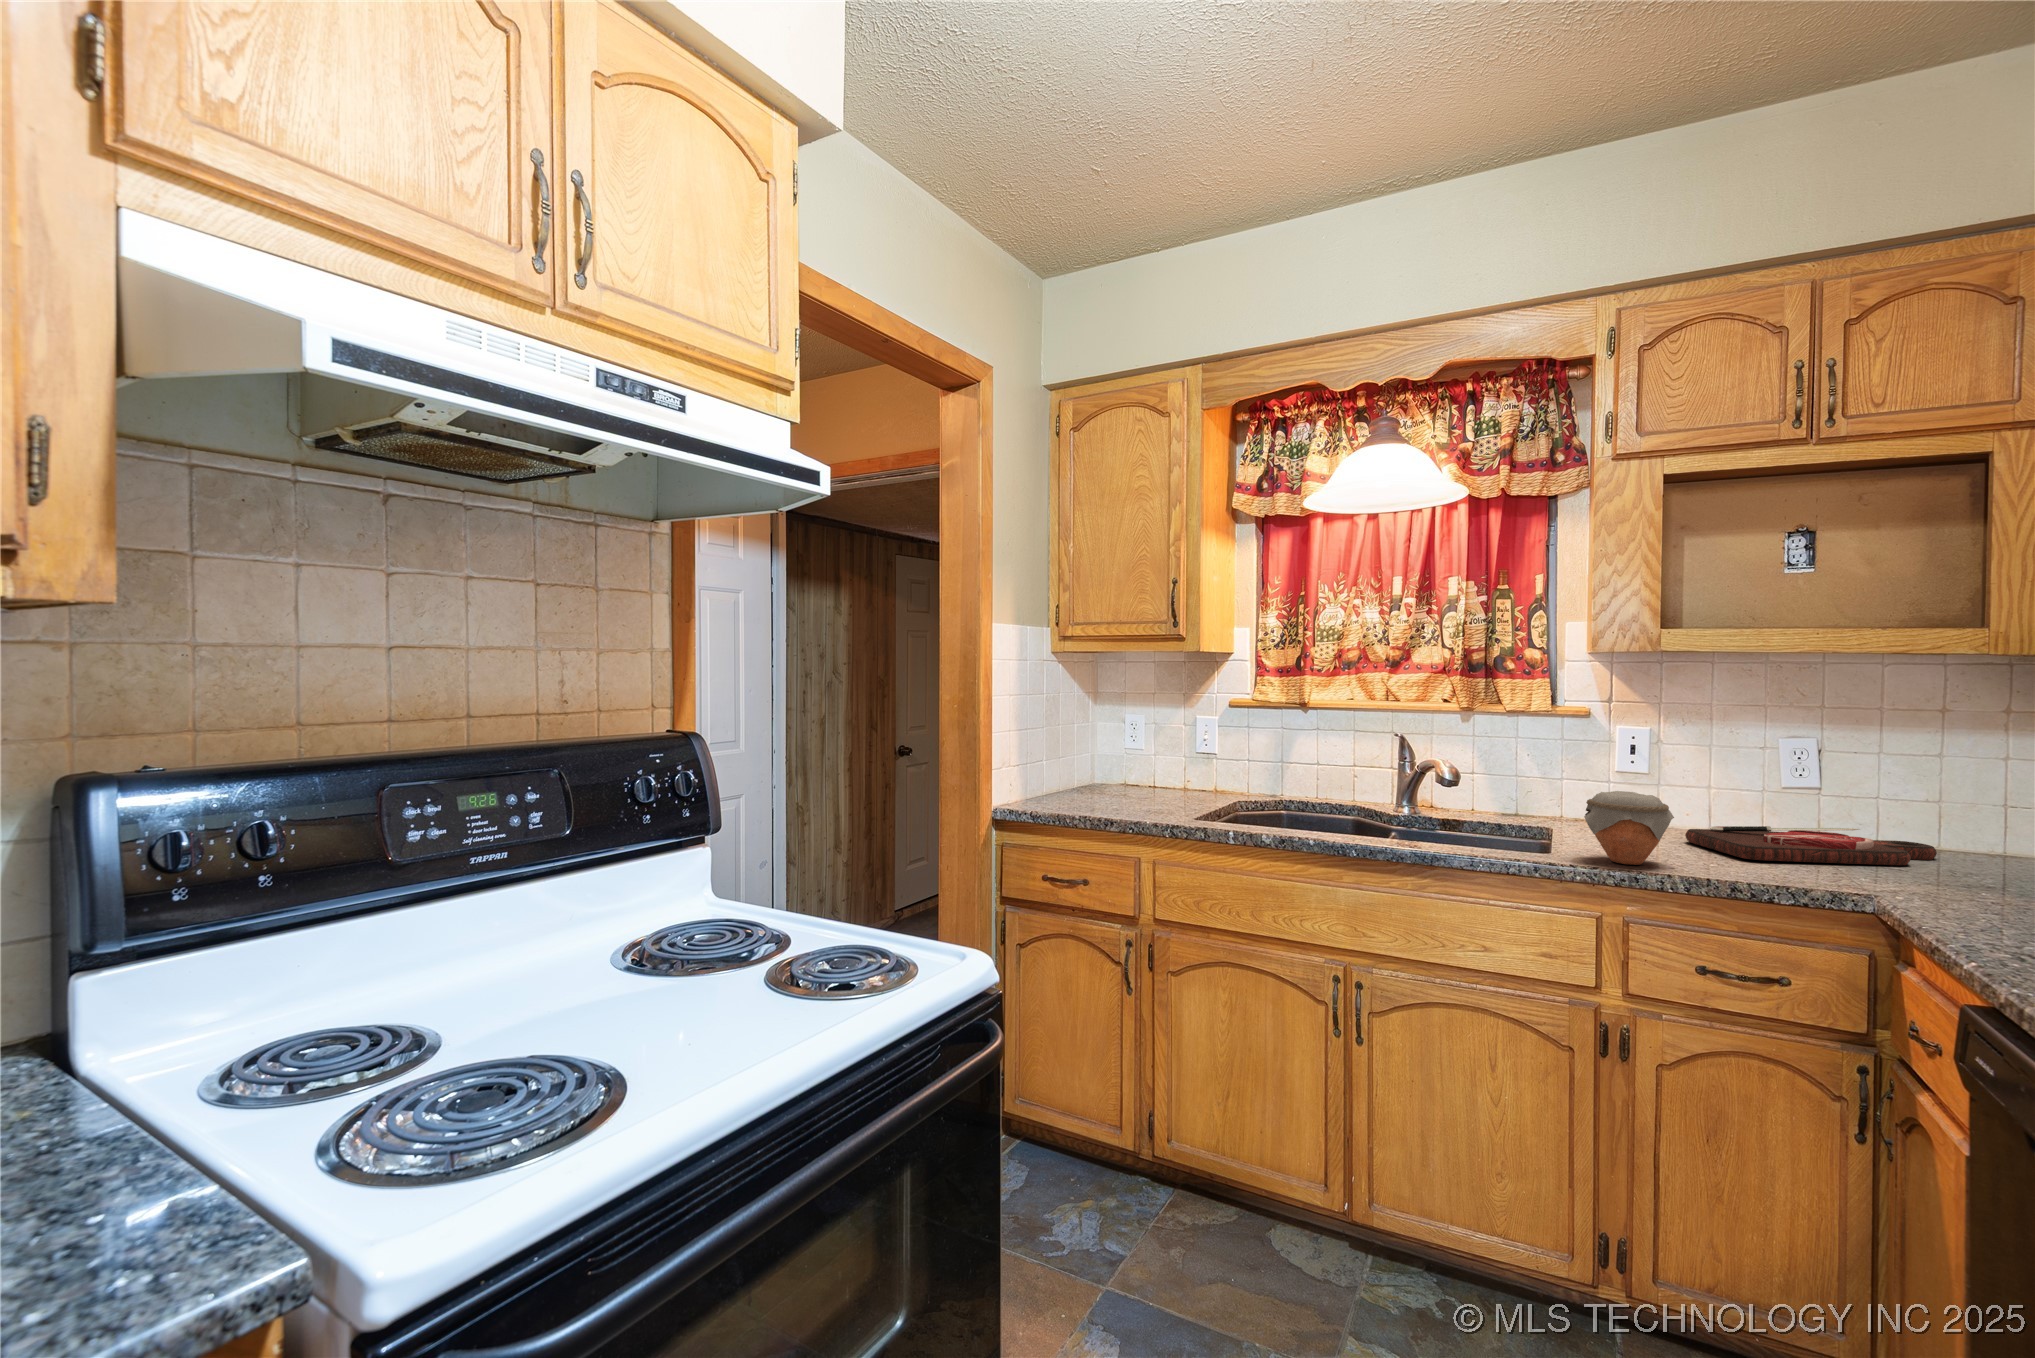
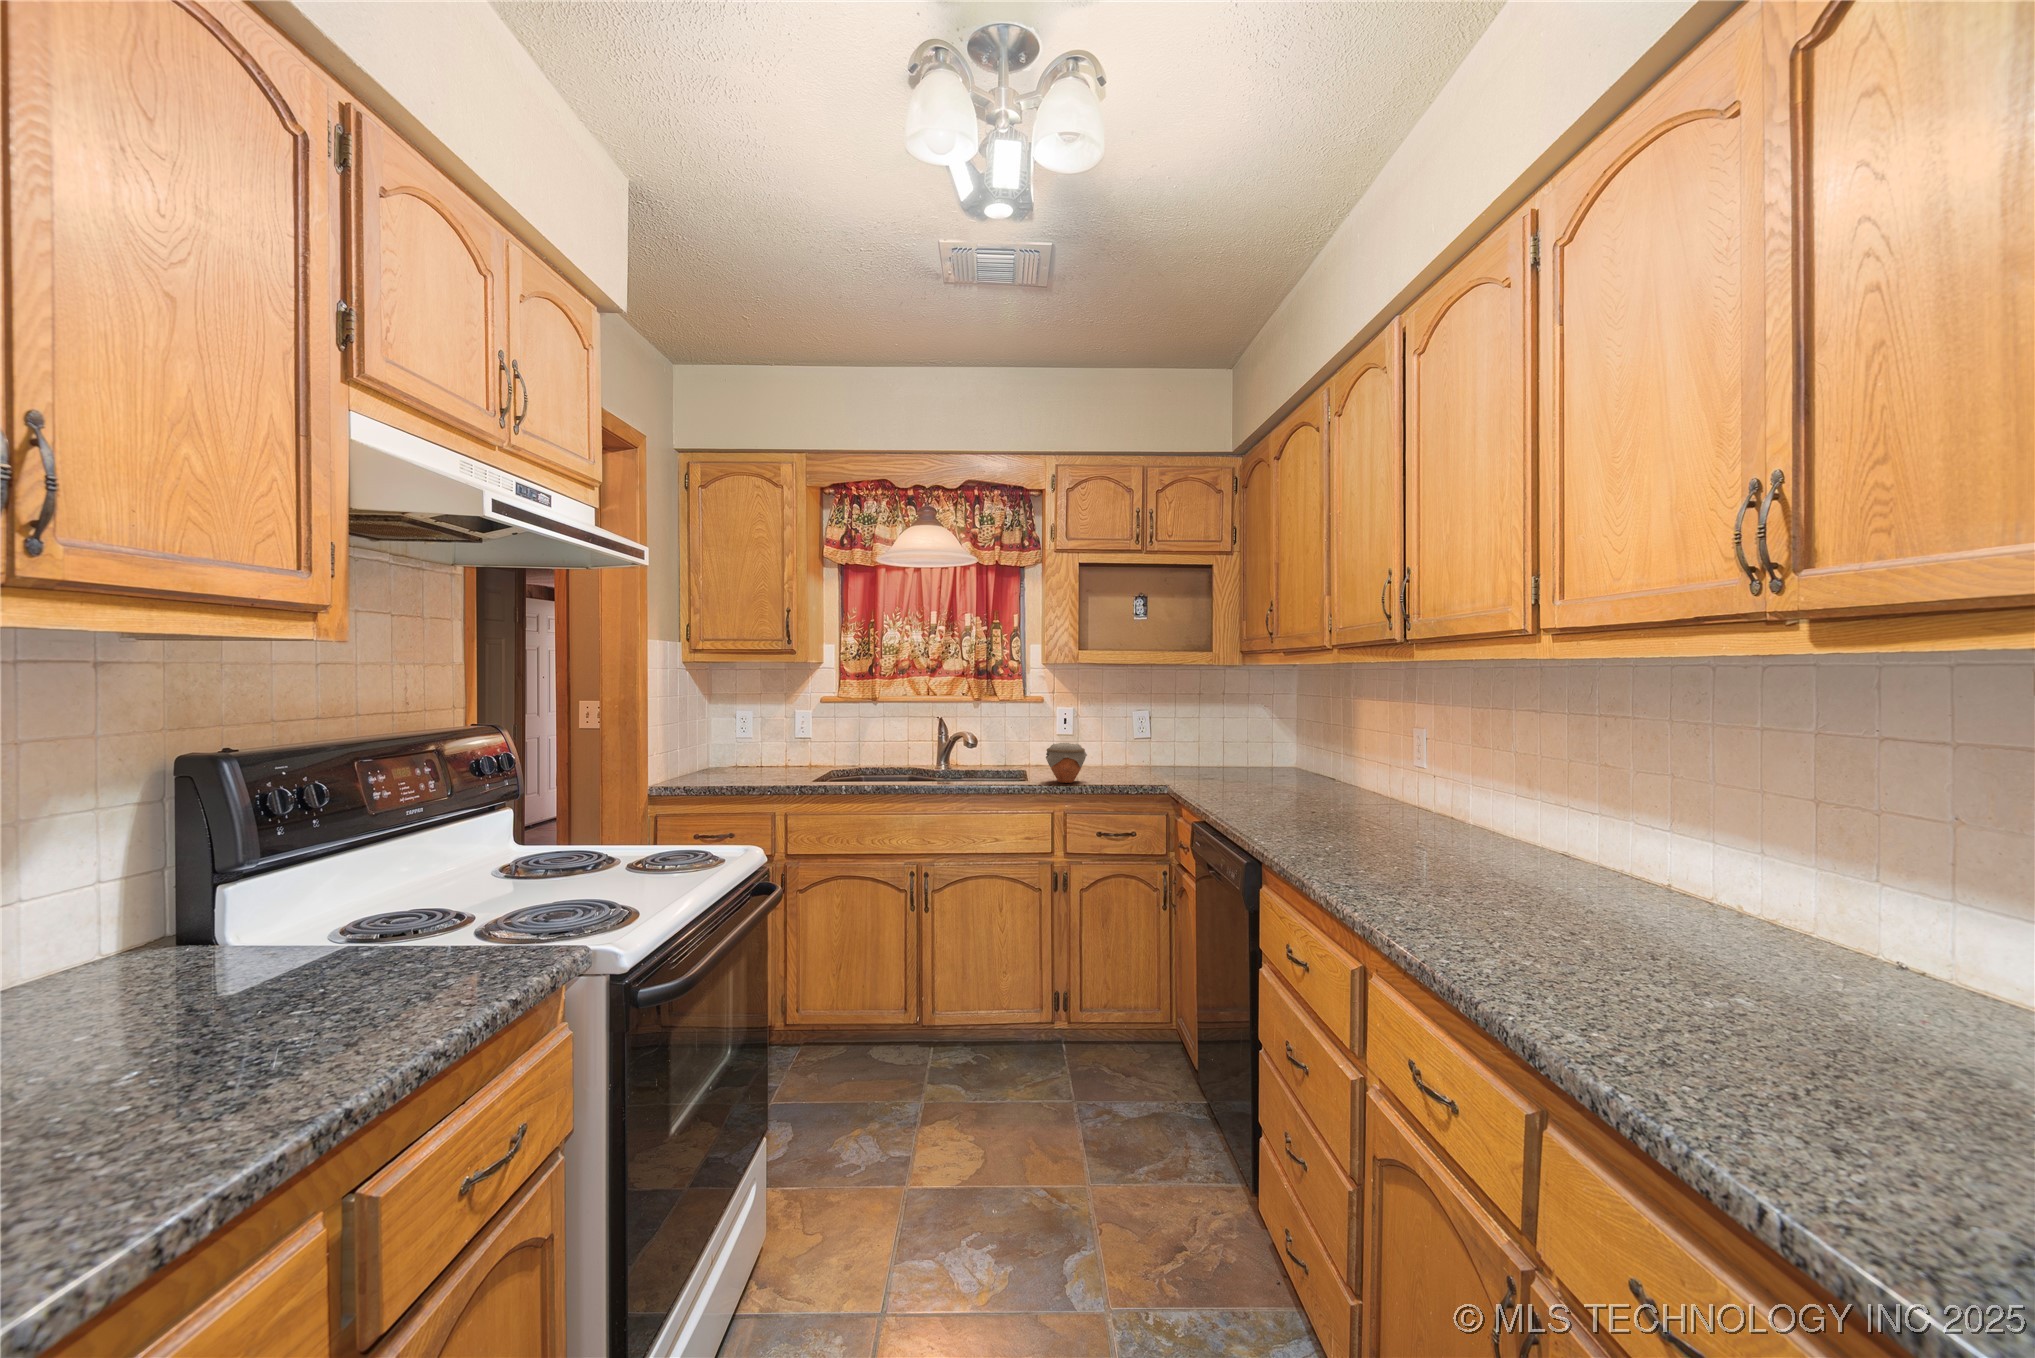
cutting board: present [1685,826,1937,865] -> none [1091,756,1194,775]

